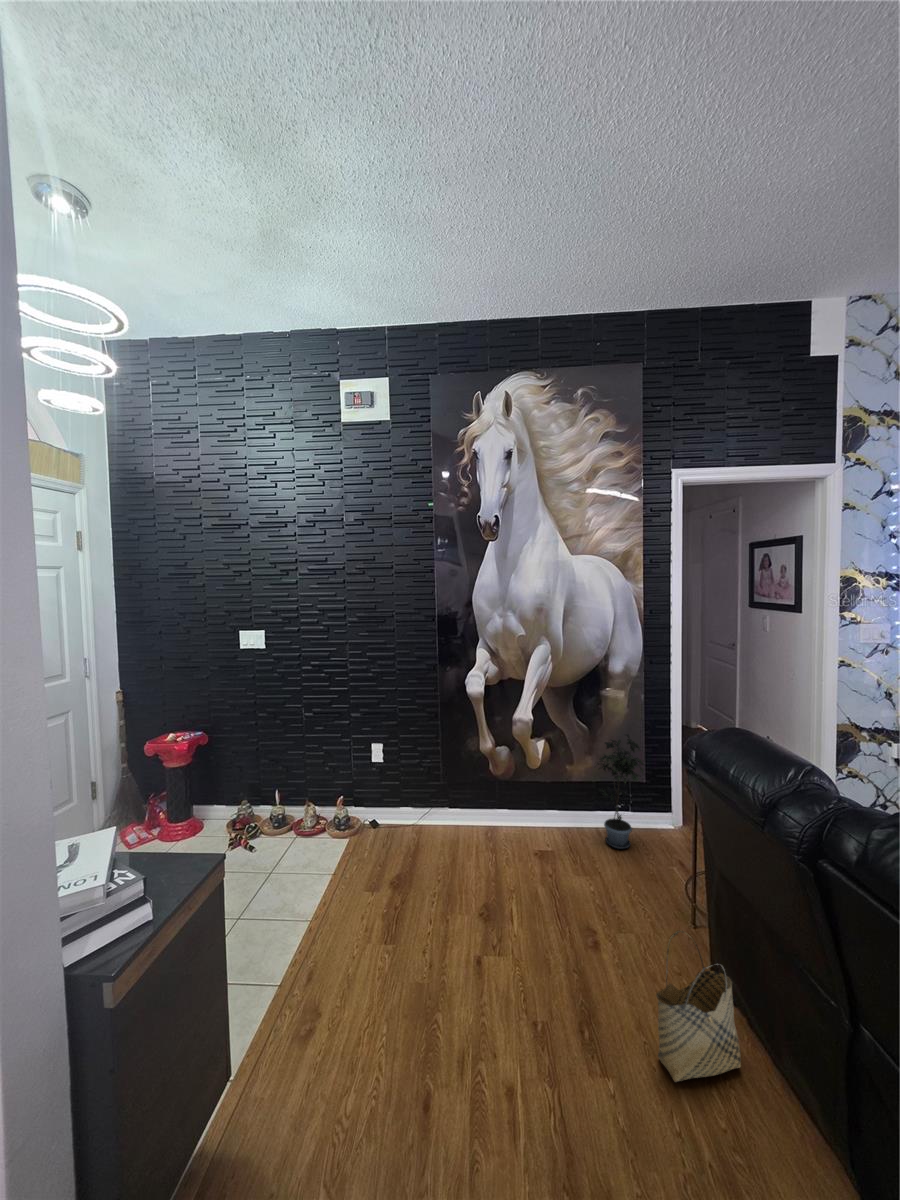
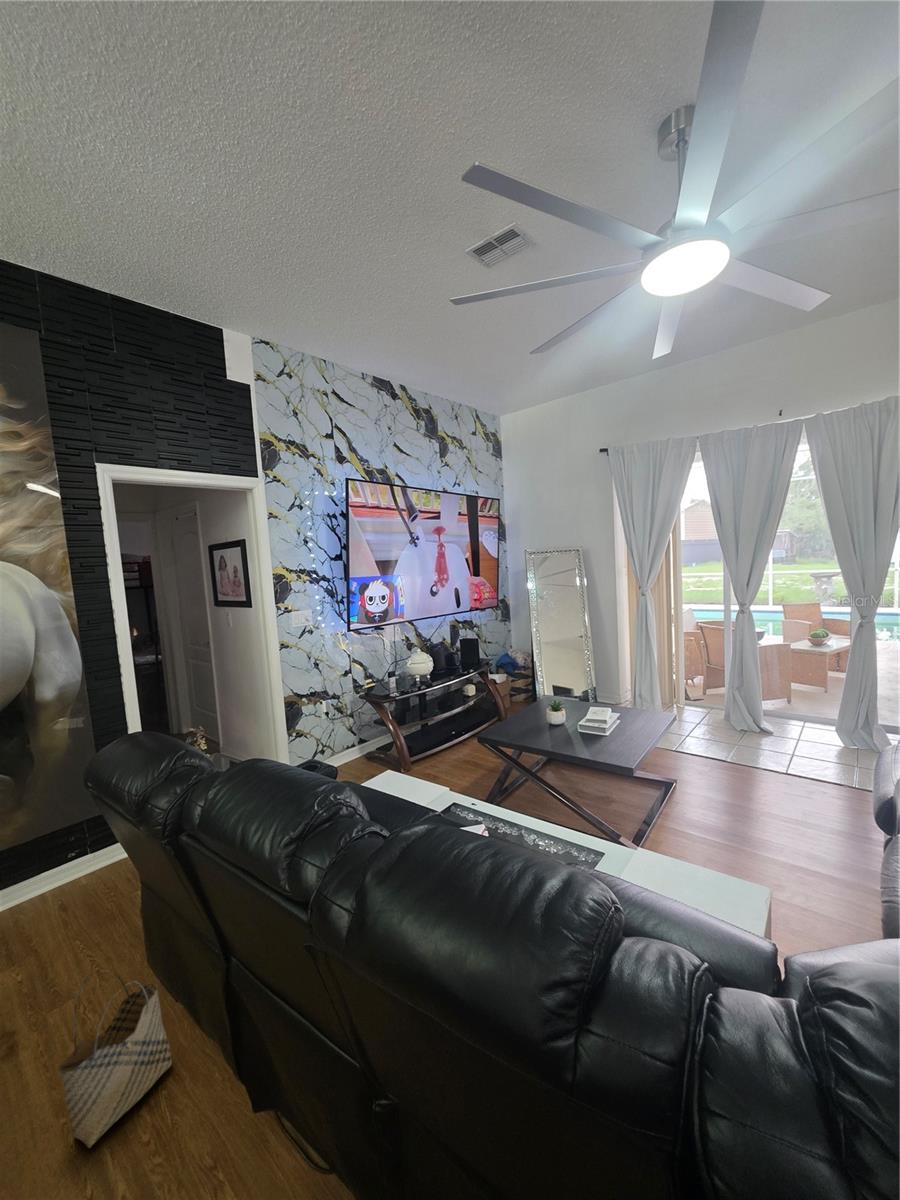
potted plant: present [597,734,643,849] -> none [17,769,93,910]

